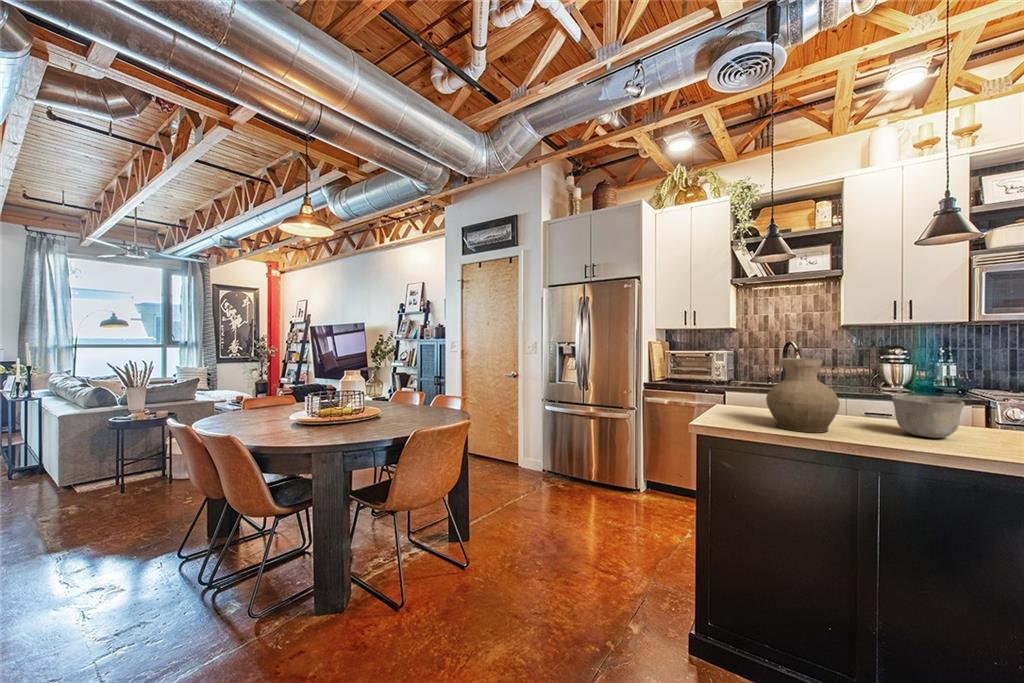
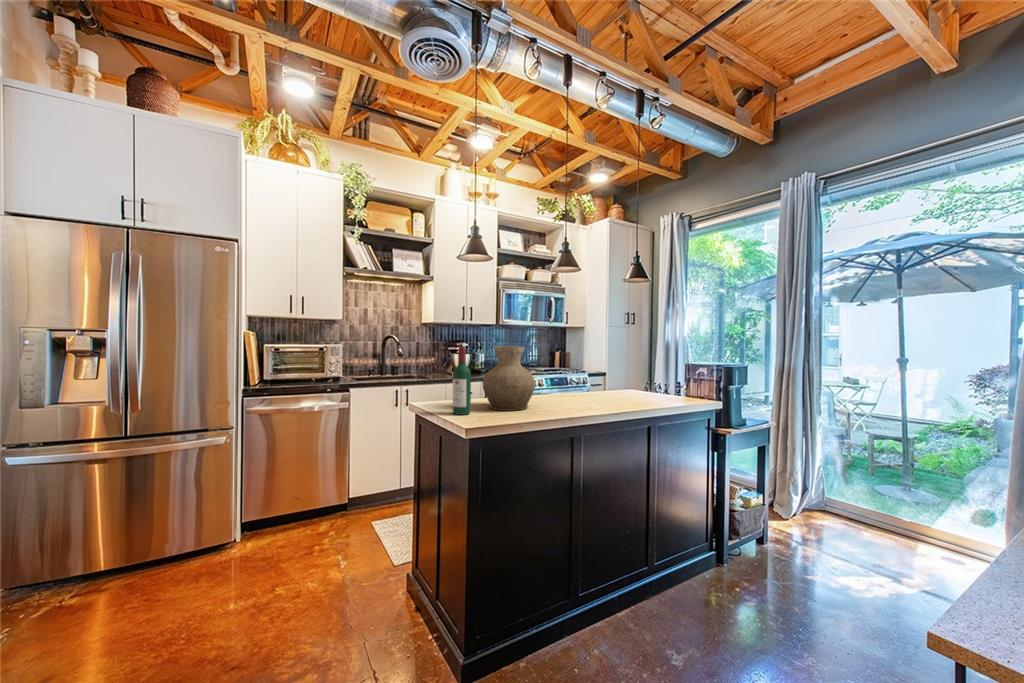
wine bottle: none [719,358,739,423] -> present [452,346,471,415]
ceramic bowl: present [892,395,965,438] -> none [543,372,581,400]

